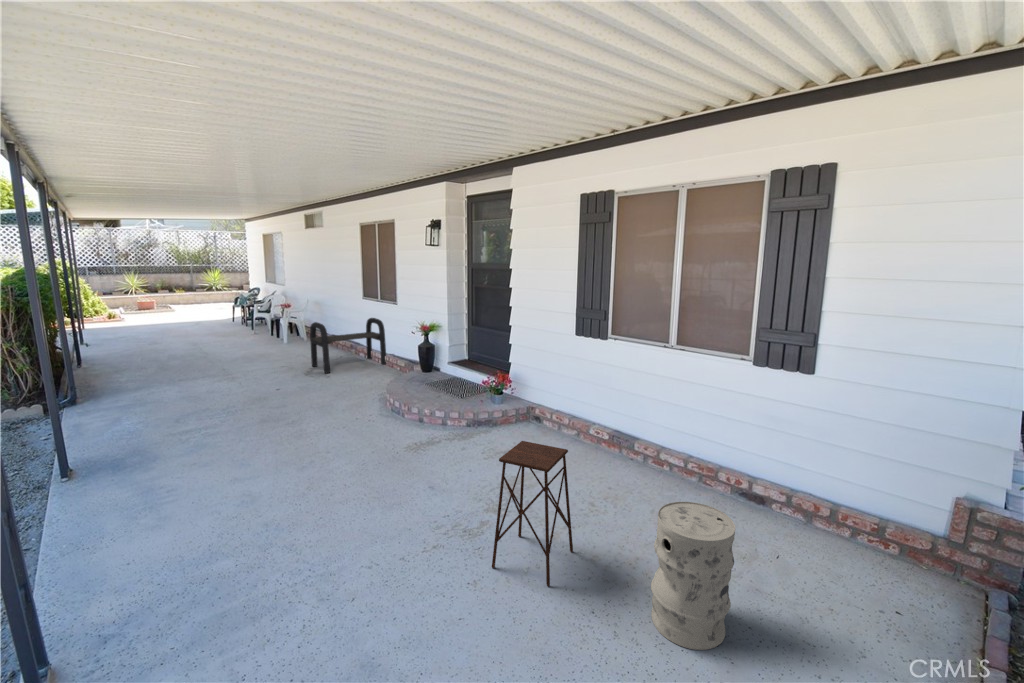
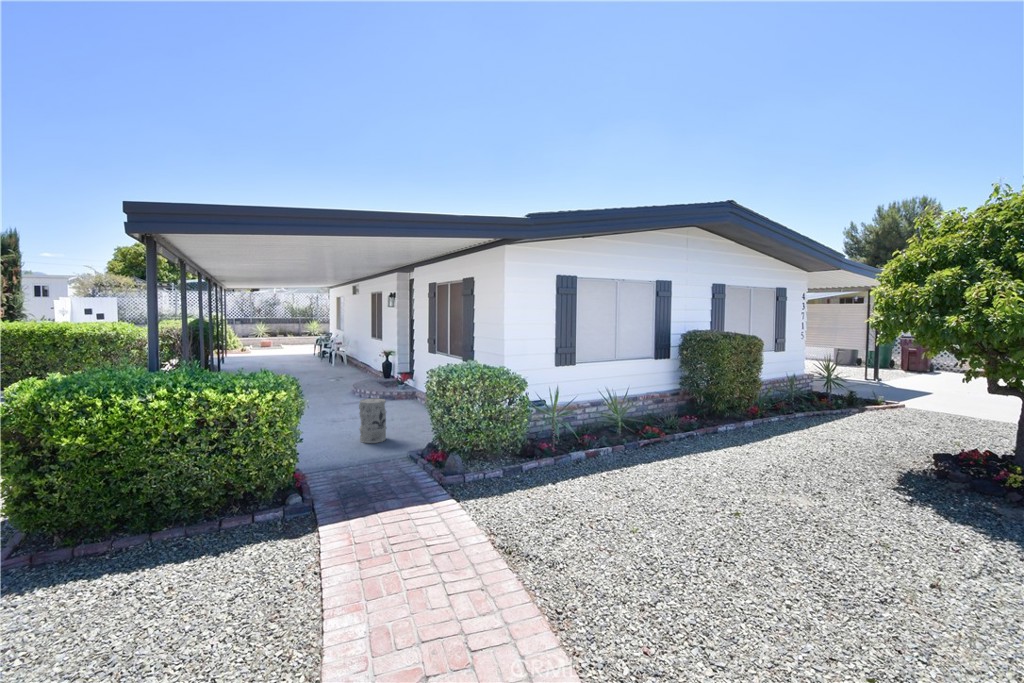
bench: present [310,318,386,373] -> none [334,349,376,379]
side table: present [492,441,573,586] -> none [327,383,362,432]

